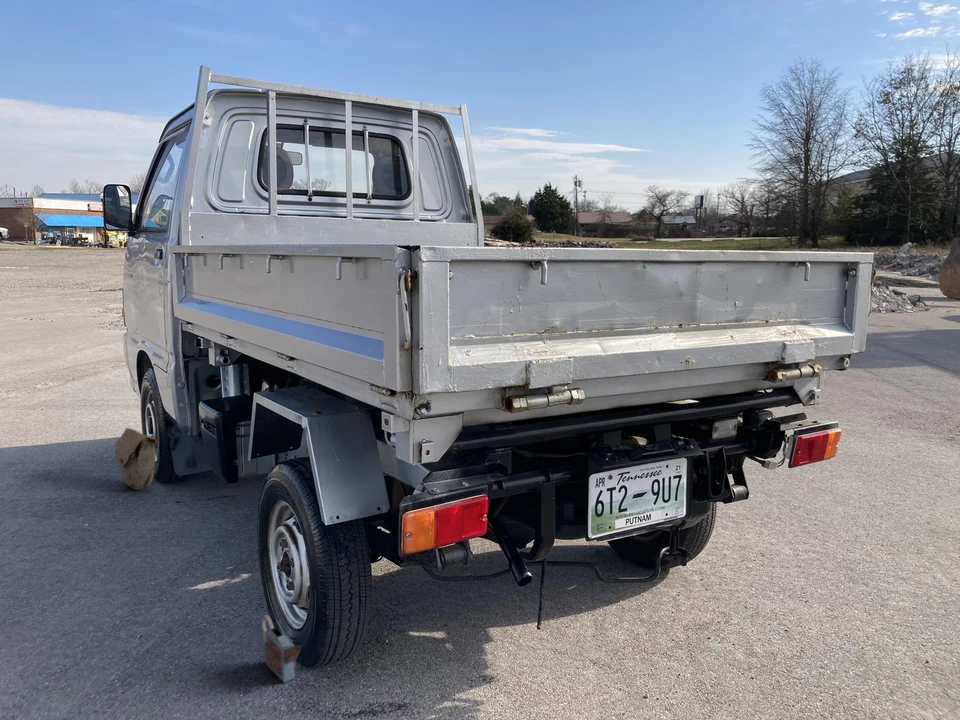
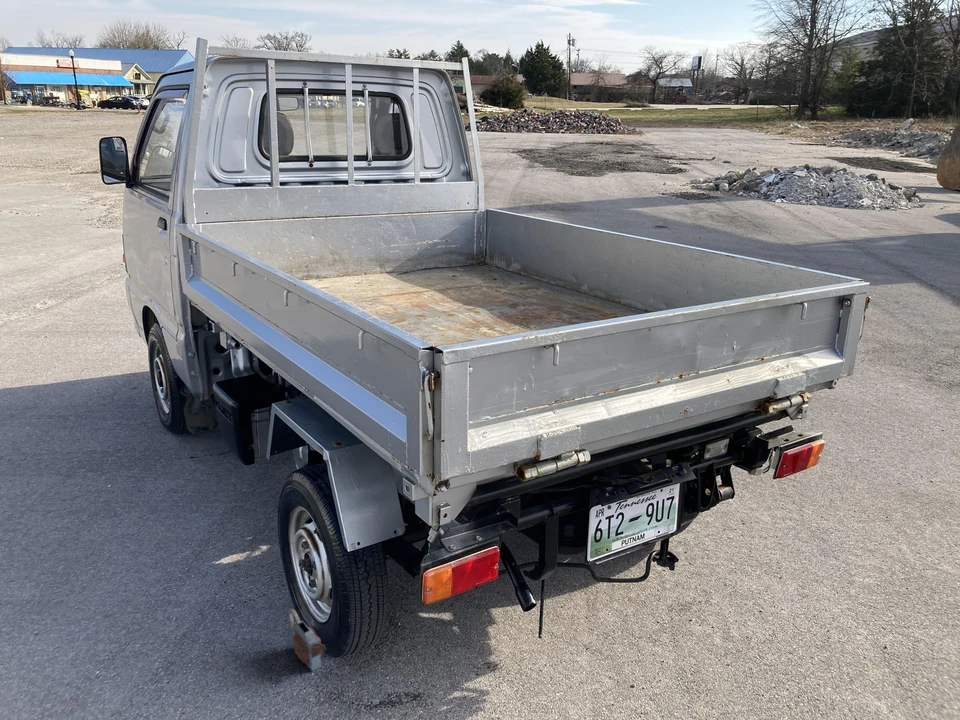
bag: present [115,428,157,490] -> none [135,378,175,439]

